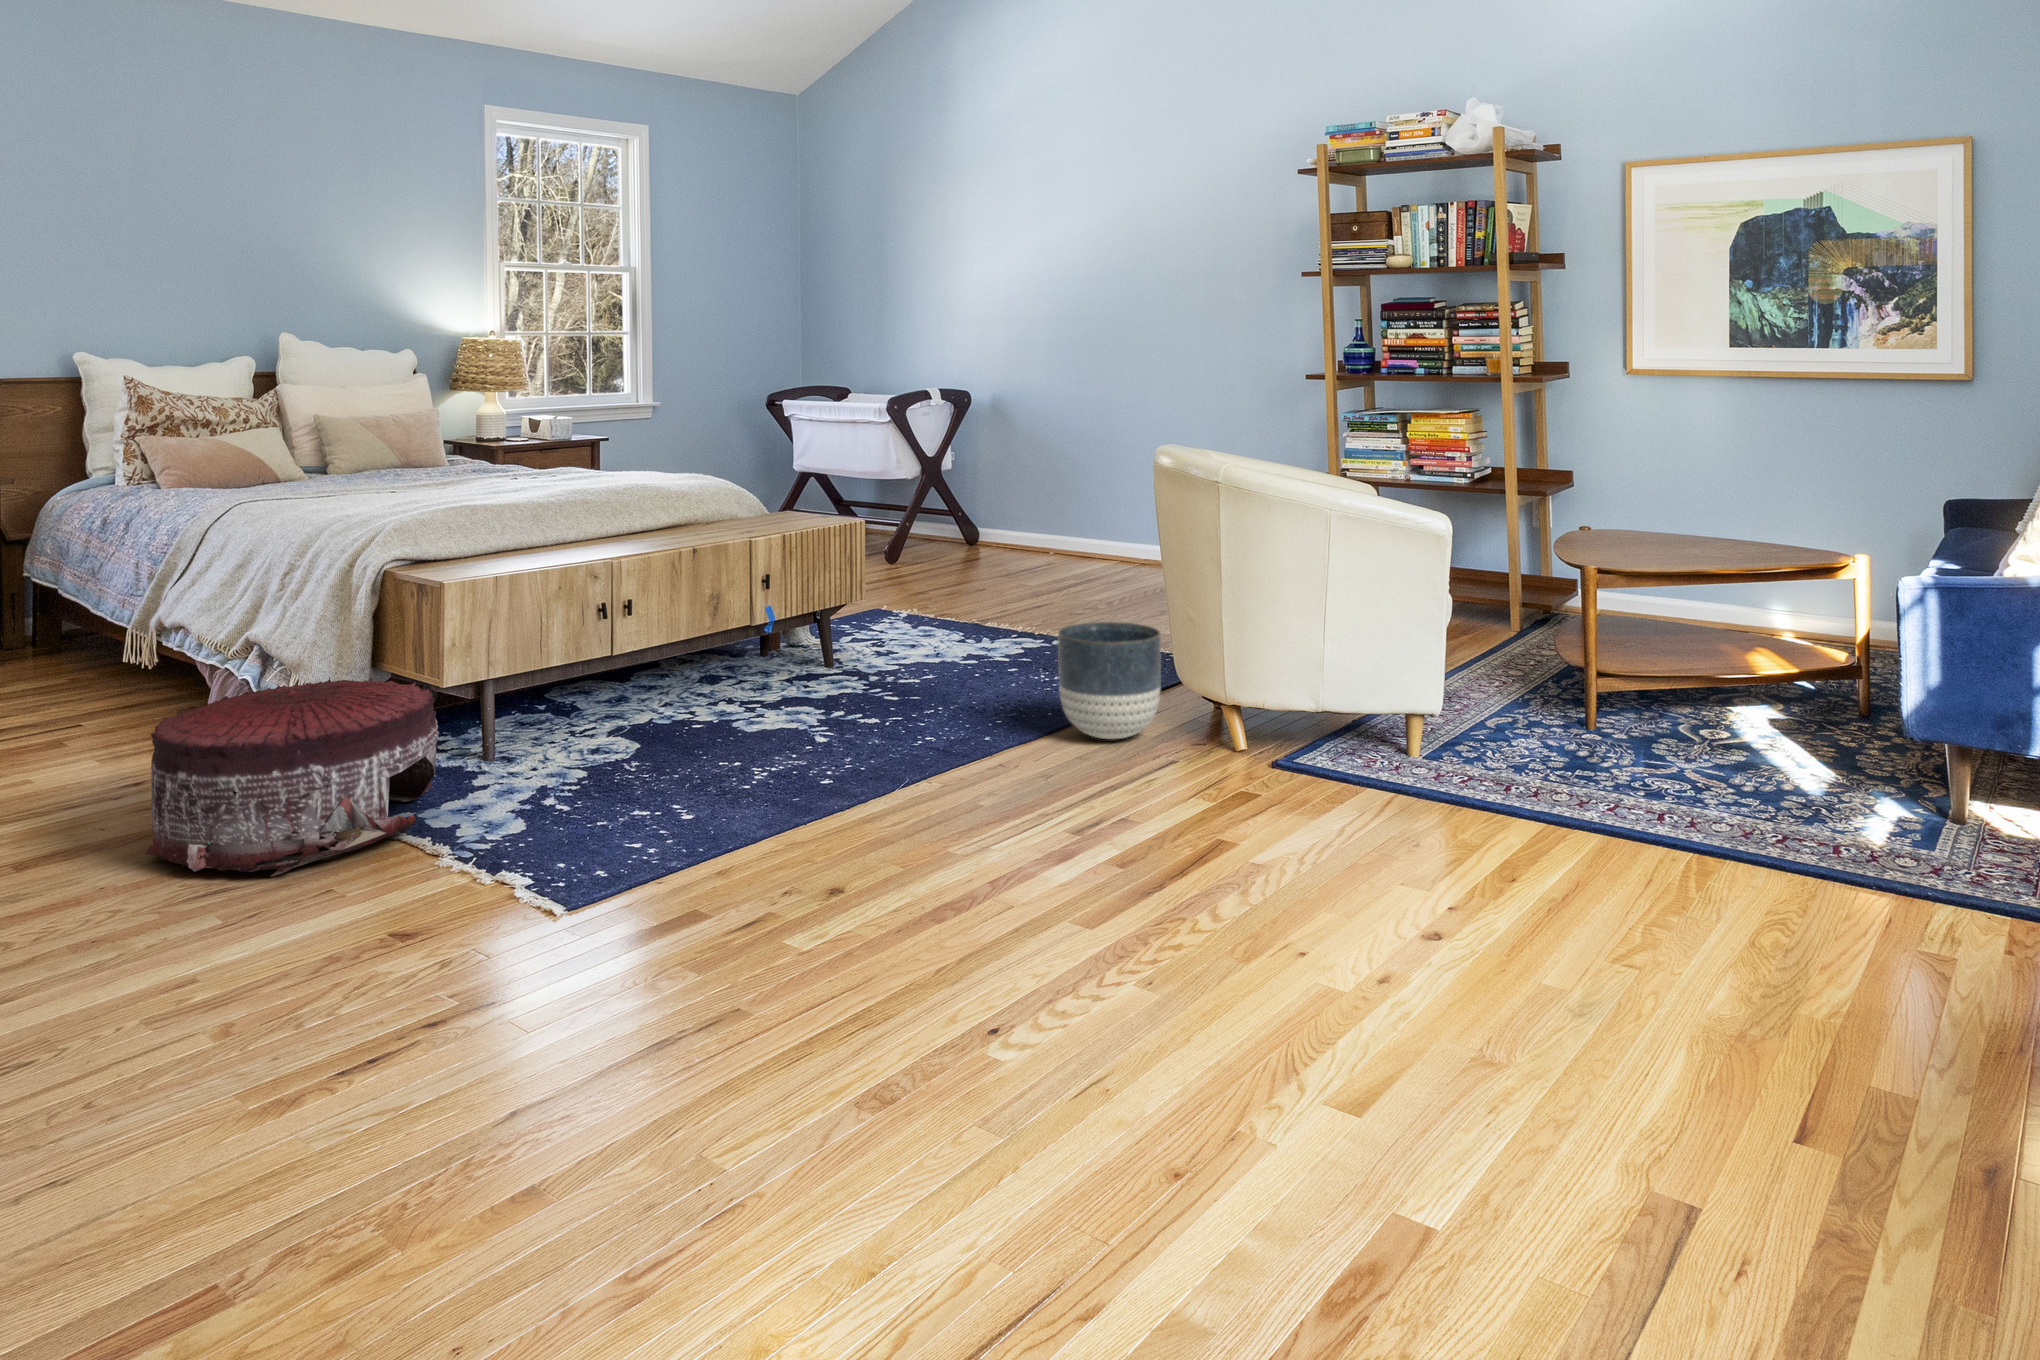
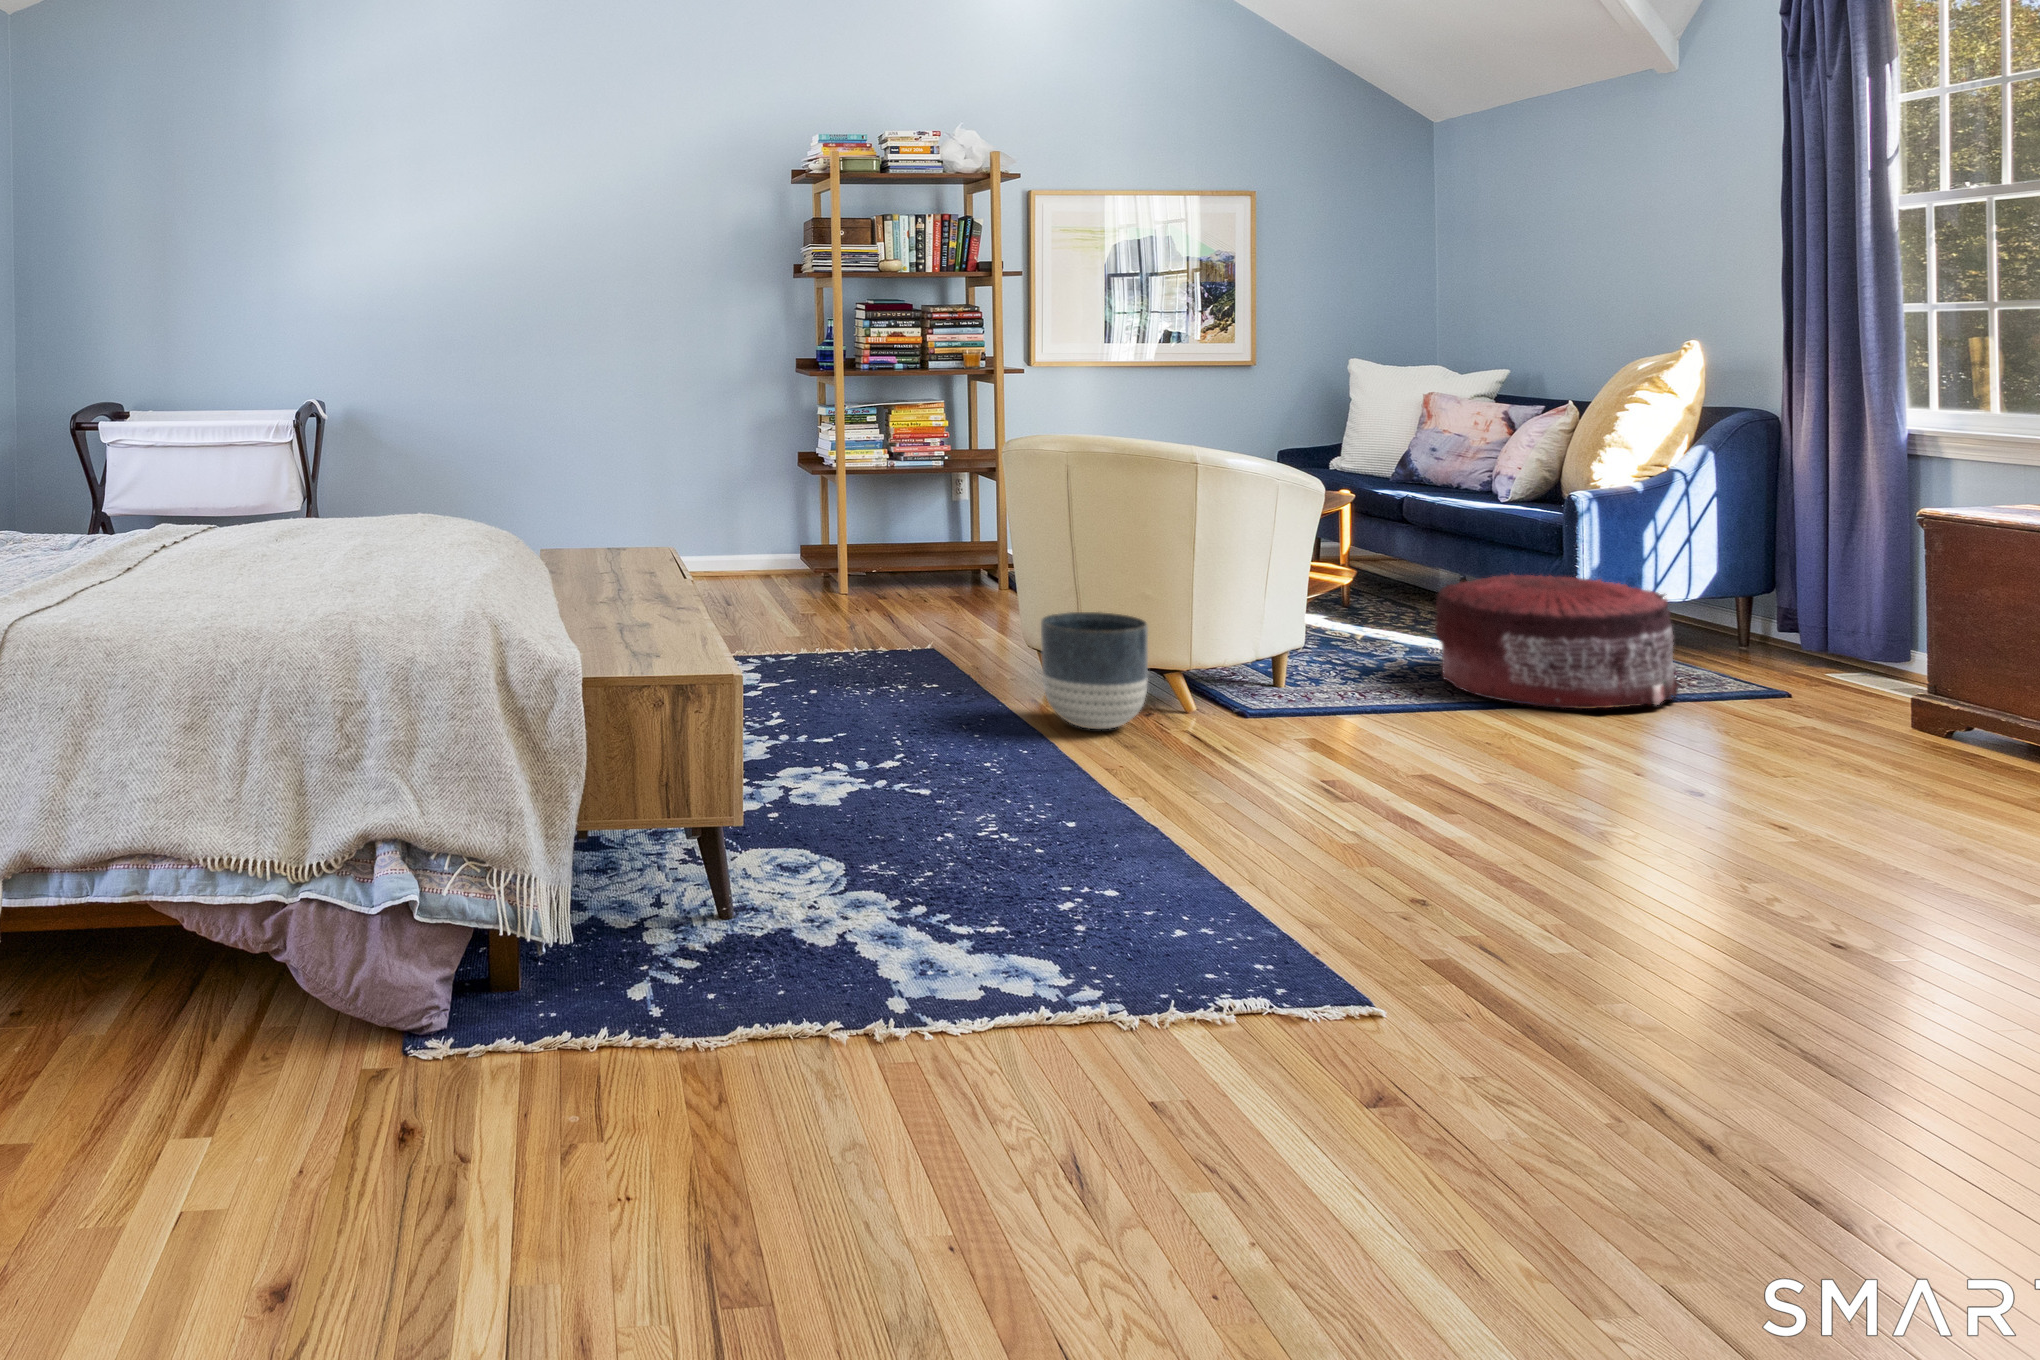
pouf: present [146,677,439,877] -> present [1435,574,1681,709]

